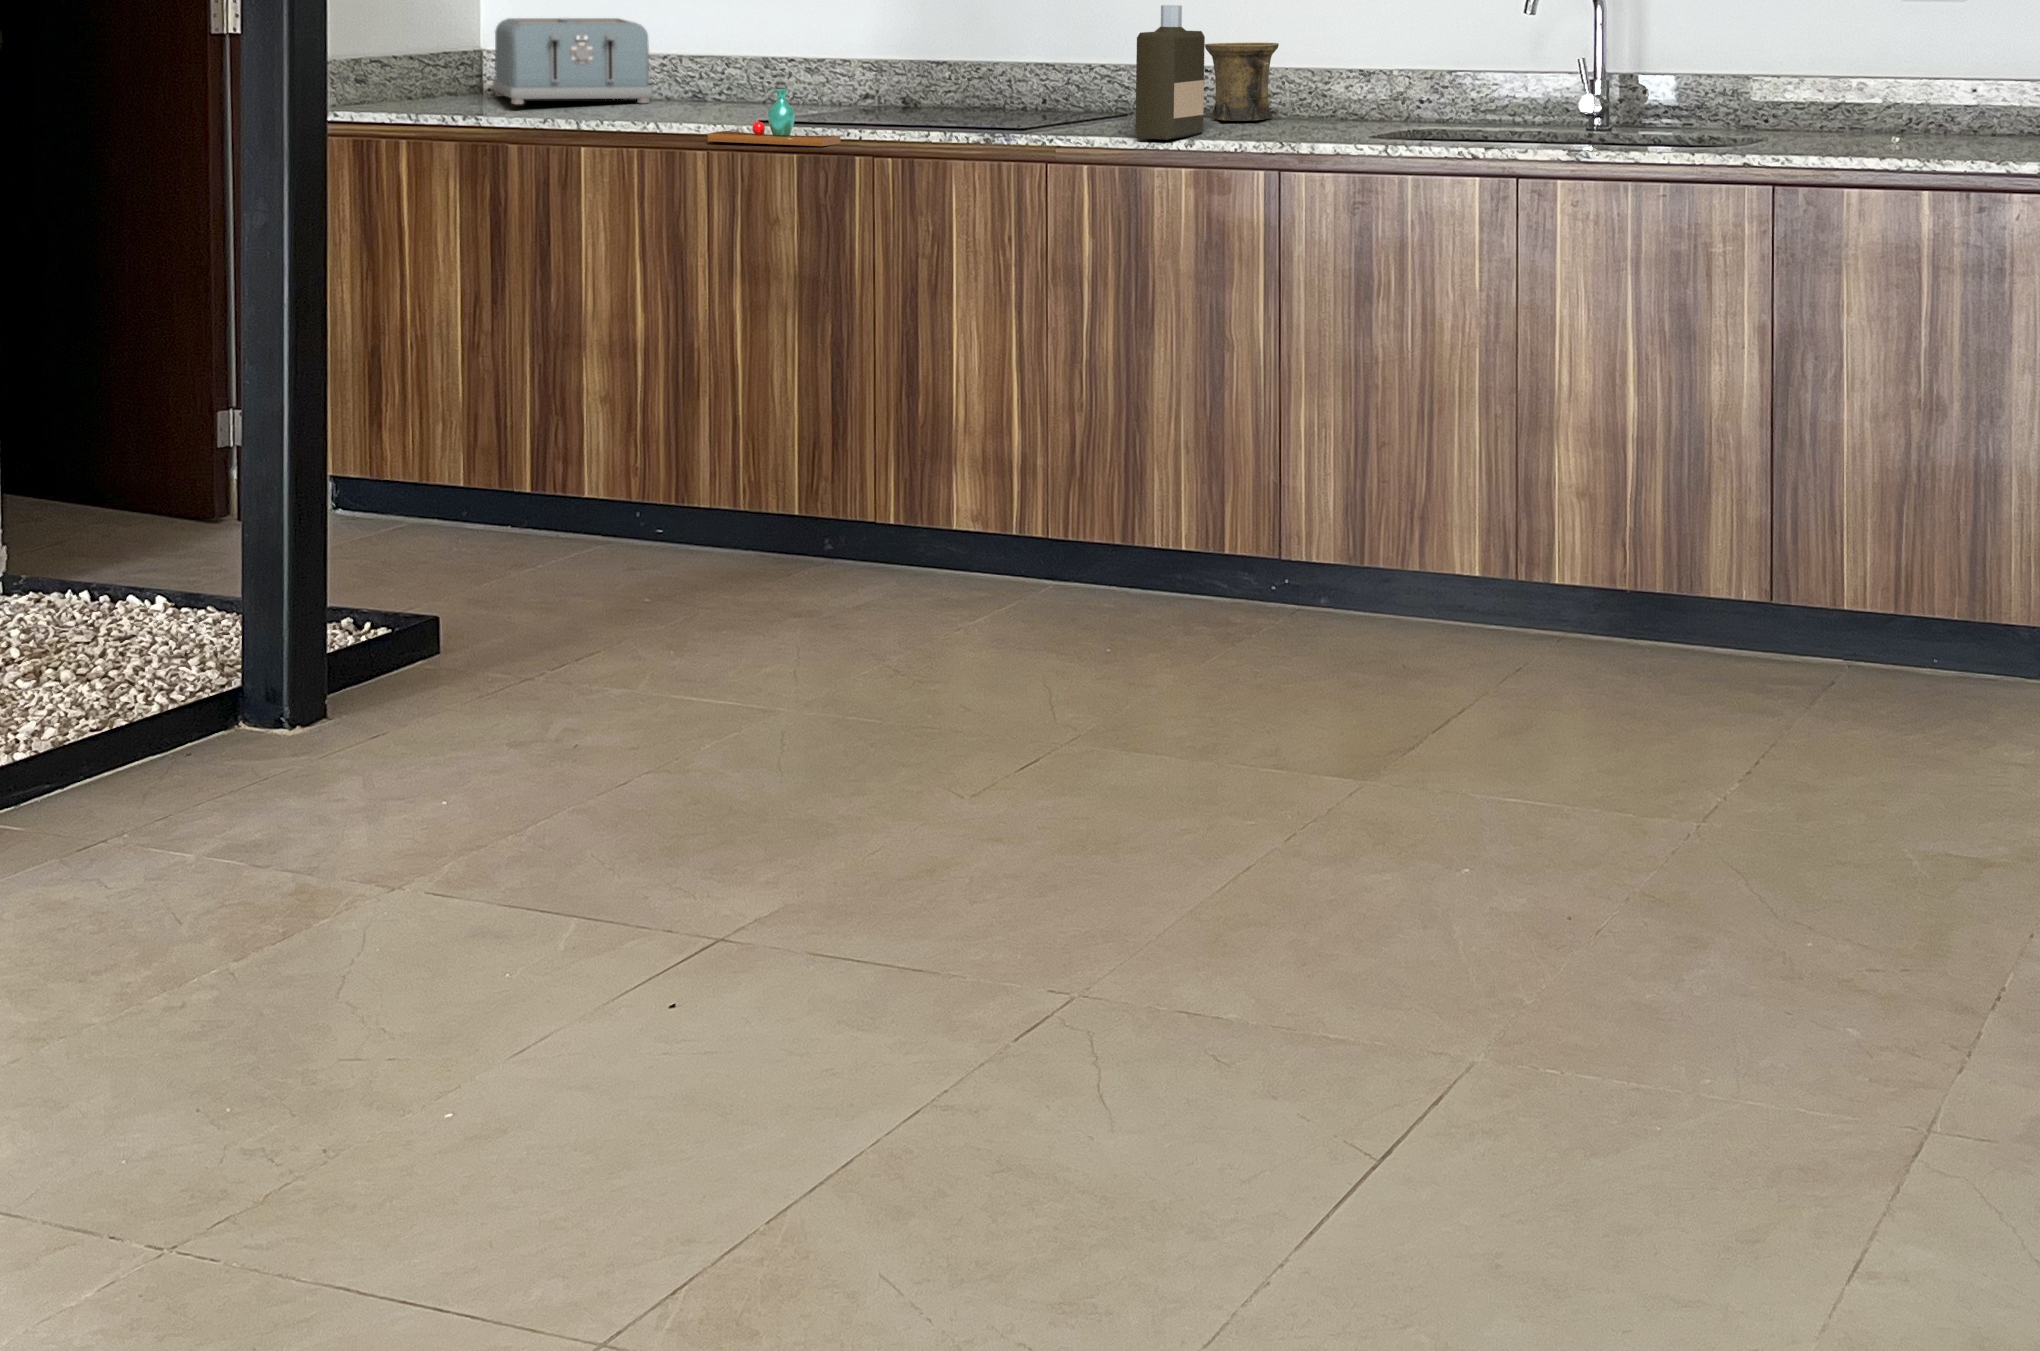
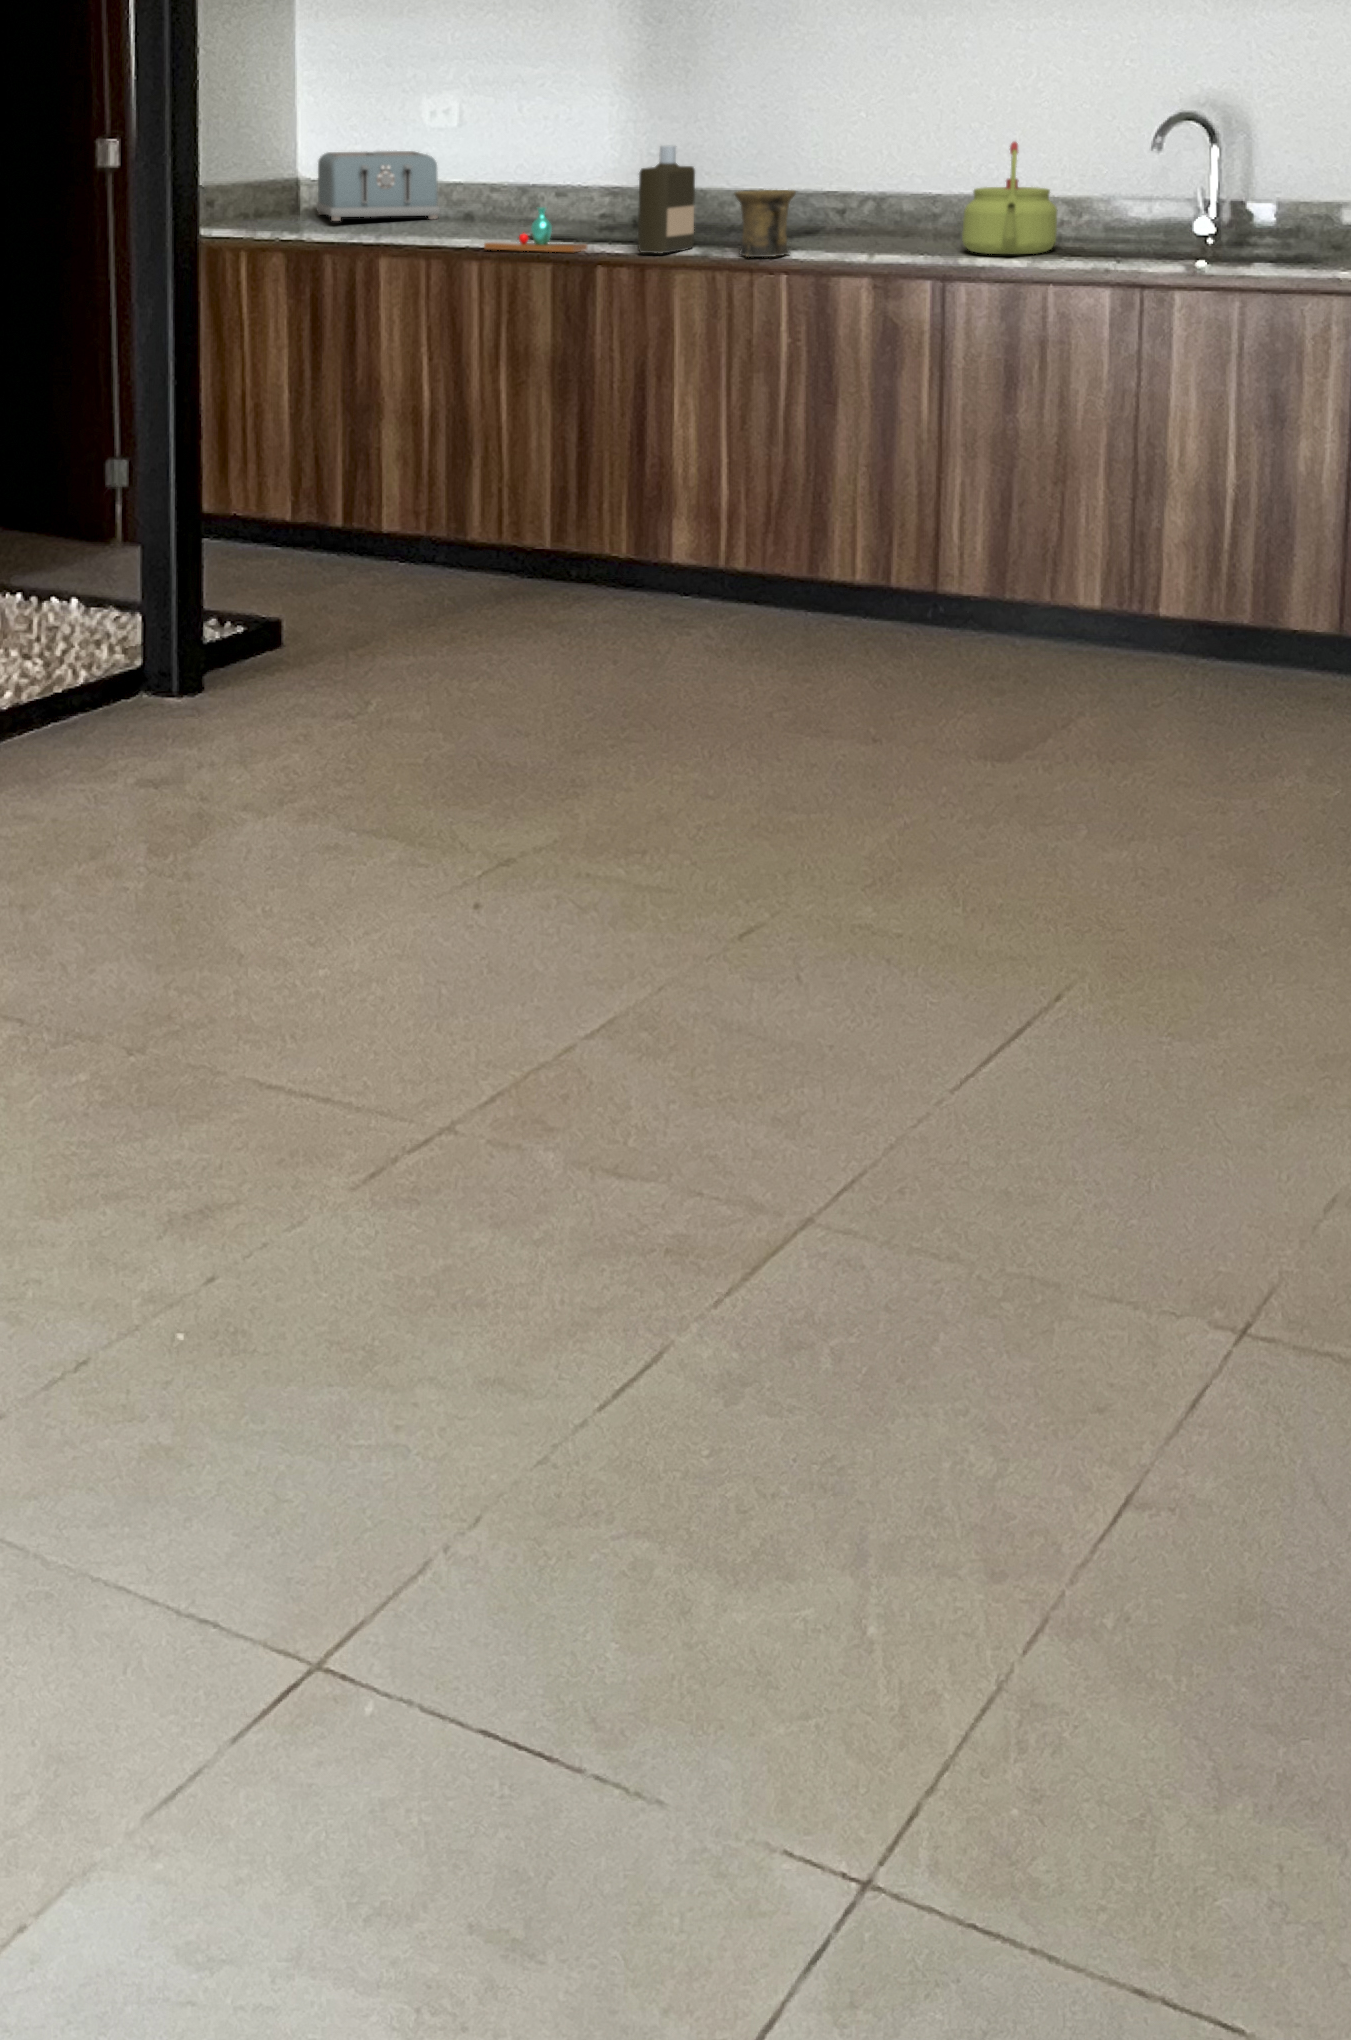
bottle: present [1135,5,1205,140] -> present [638,146,695,254]
kettle: none [1315,13,1432,152] -> present [962,142,1057,254]
mug: present [1205,43,1279,121] -> present [735,190,796,257]

